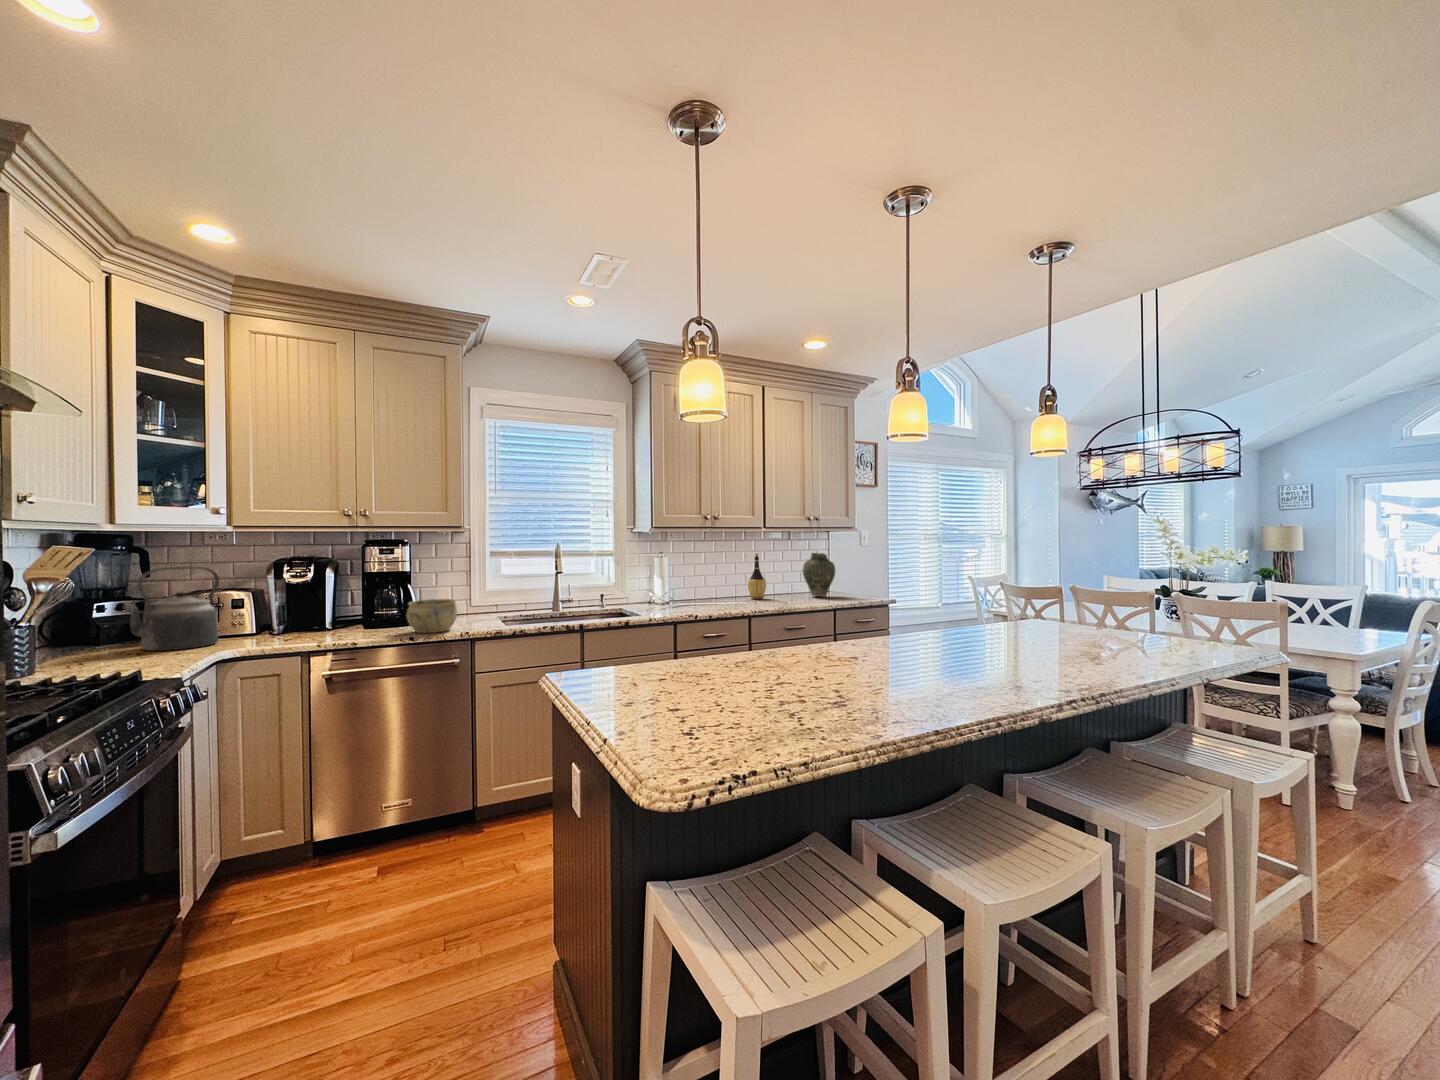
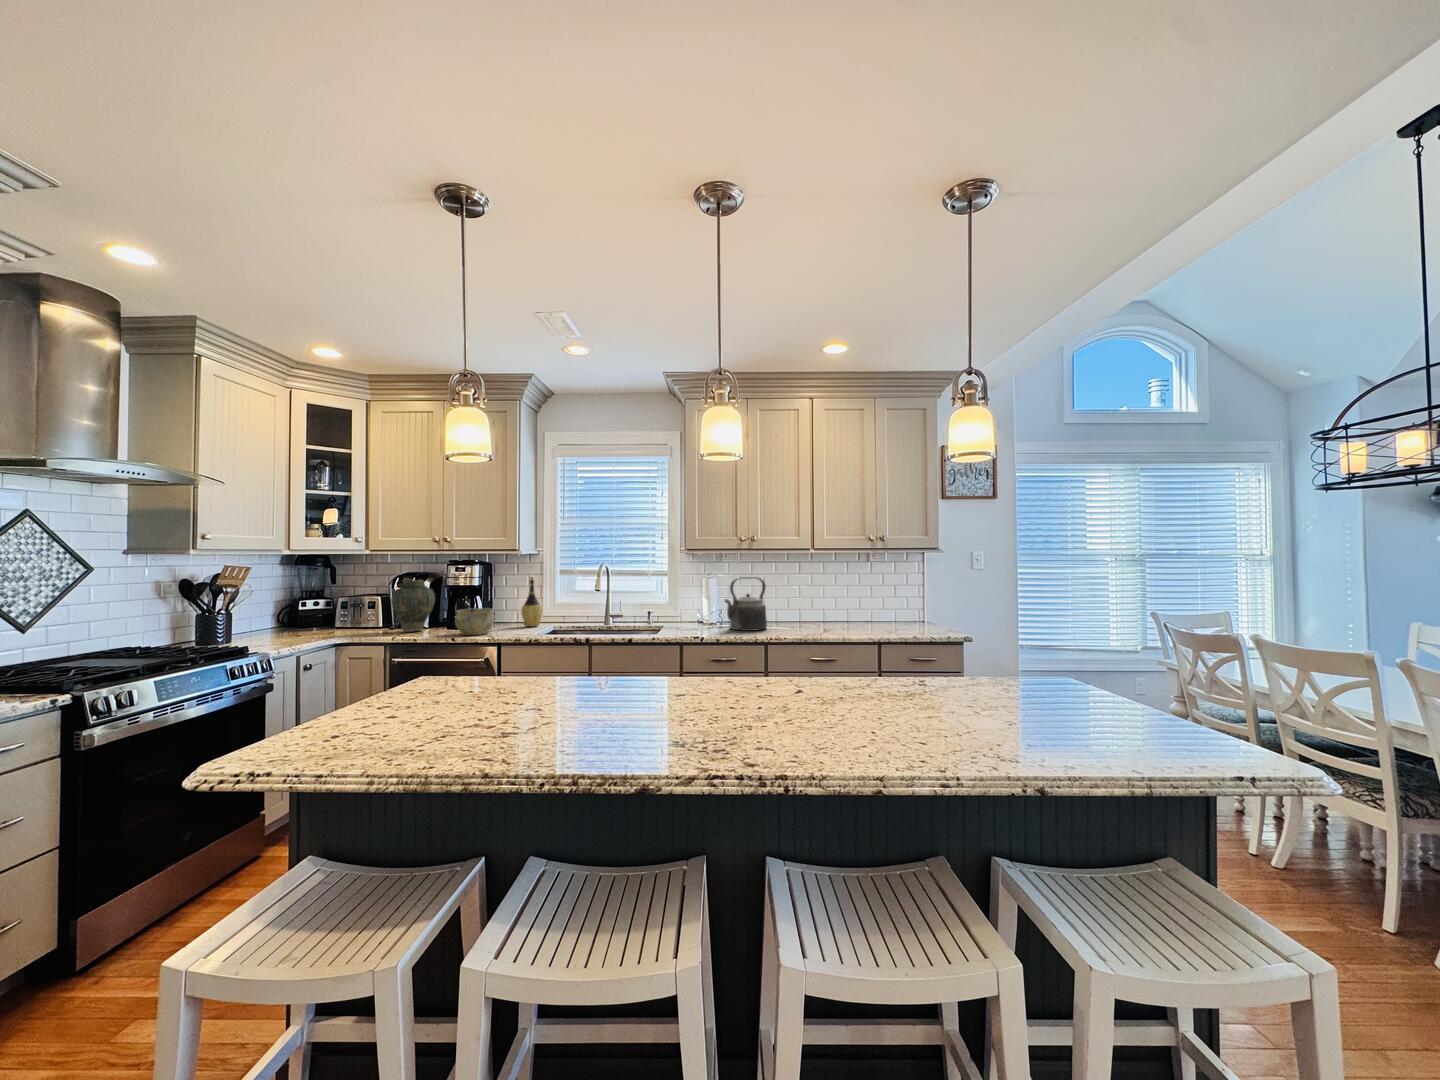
vase: present [802,553,835,597] -> present [391,578,435,632]
wine bottle: present [748,554,766,599] -> present [521,577,542,627]
kettle: present [123,566,219,651] -> present [725,577,767,631]

